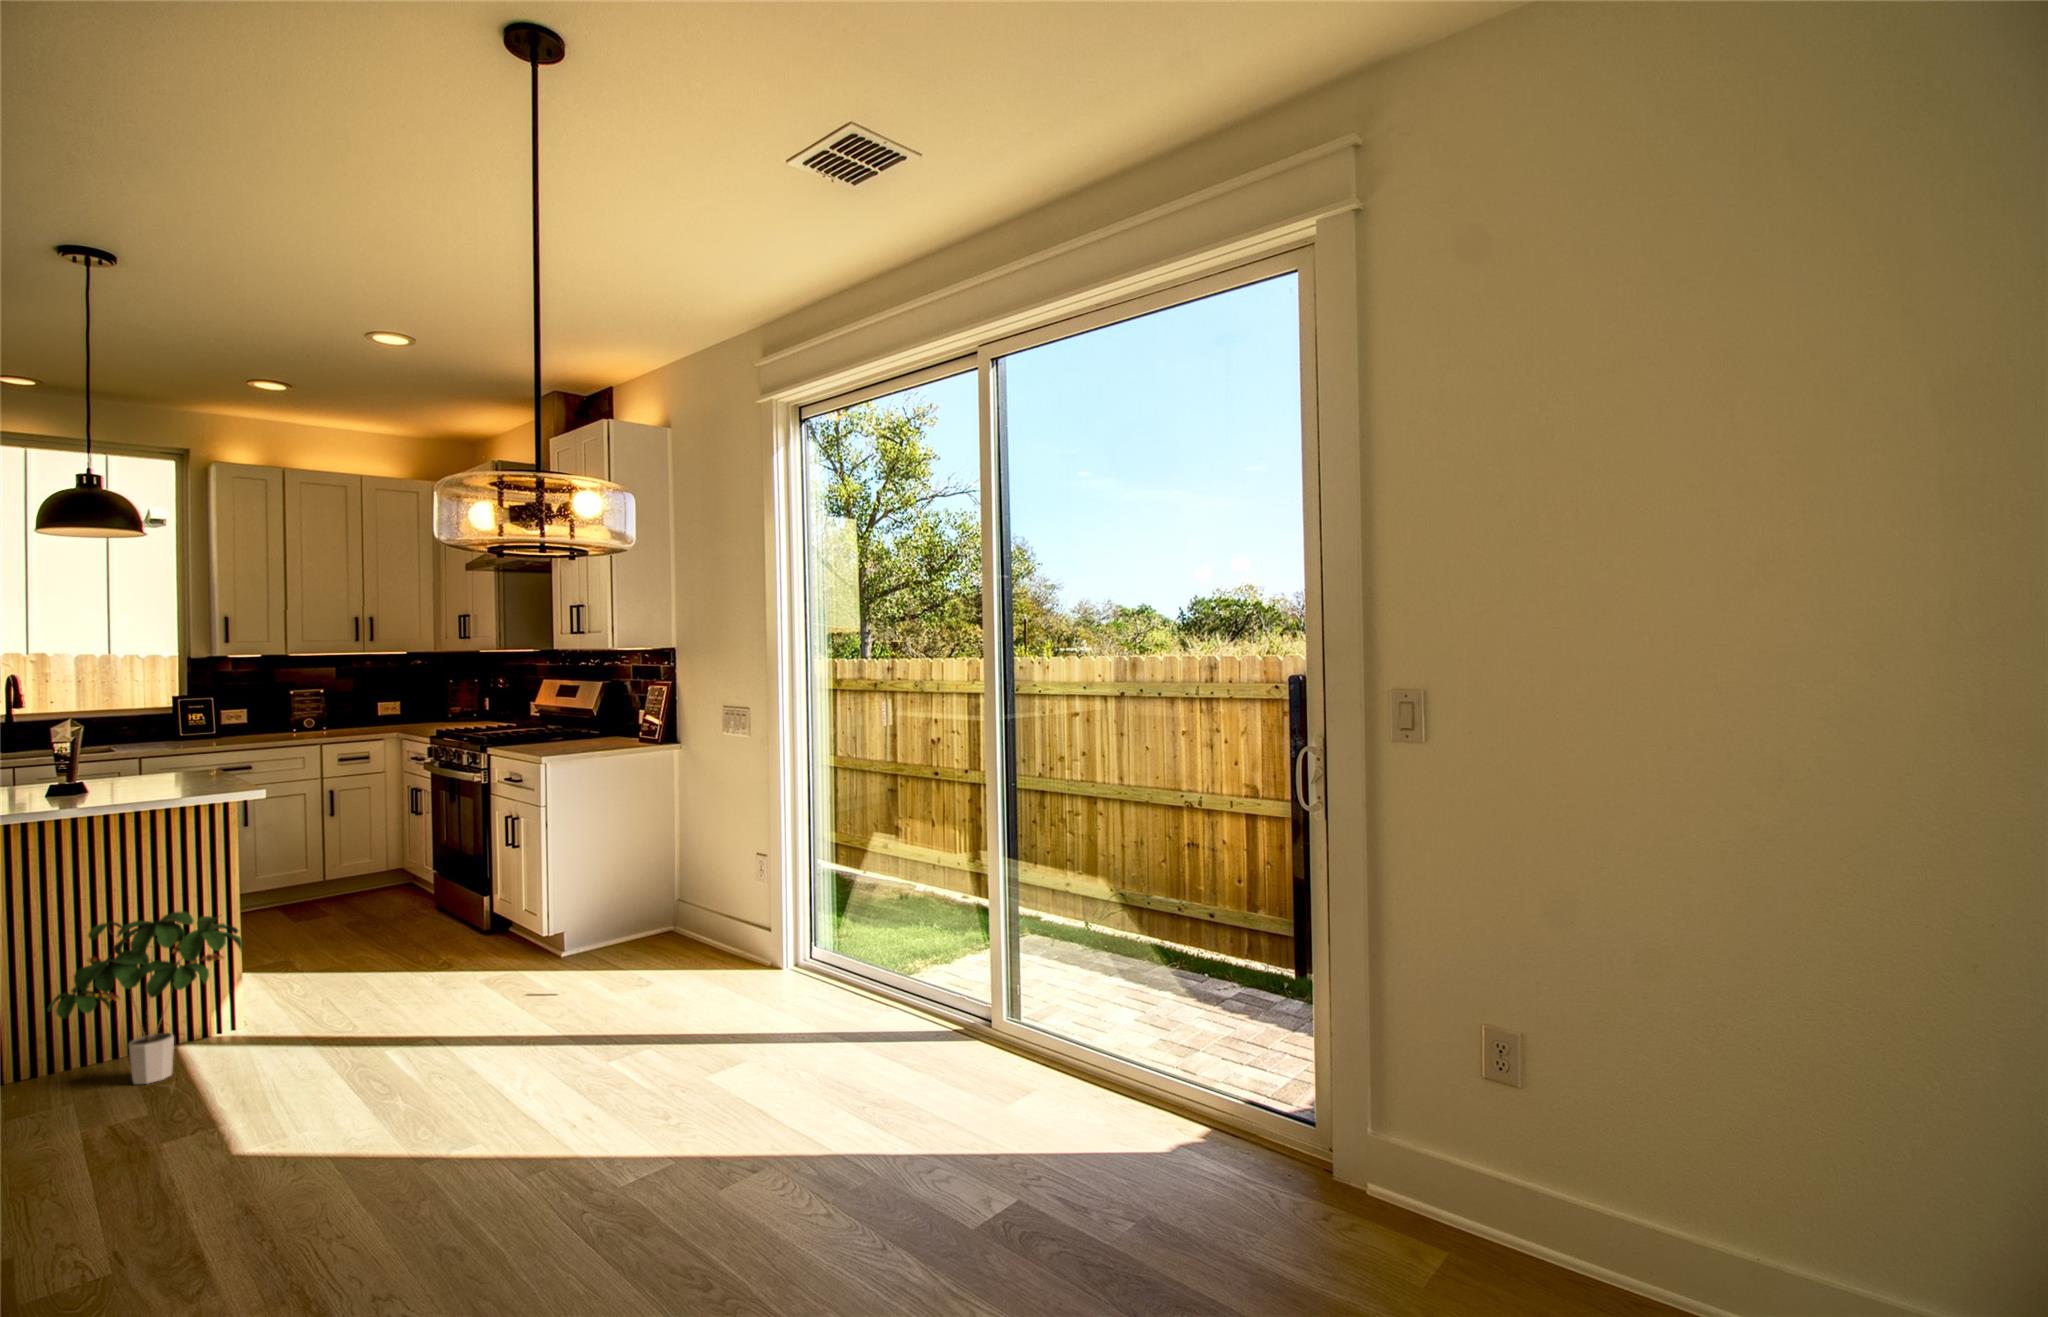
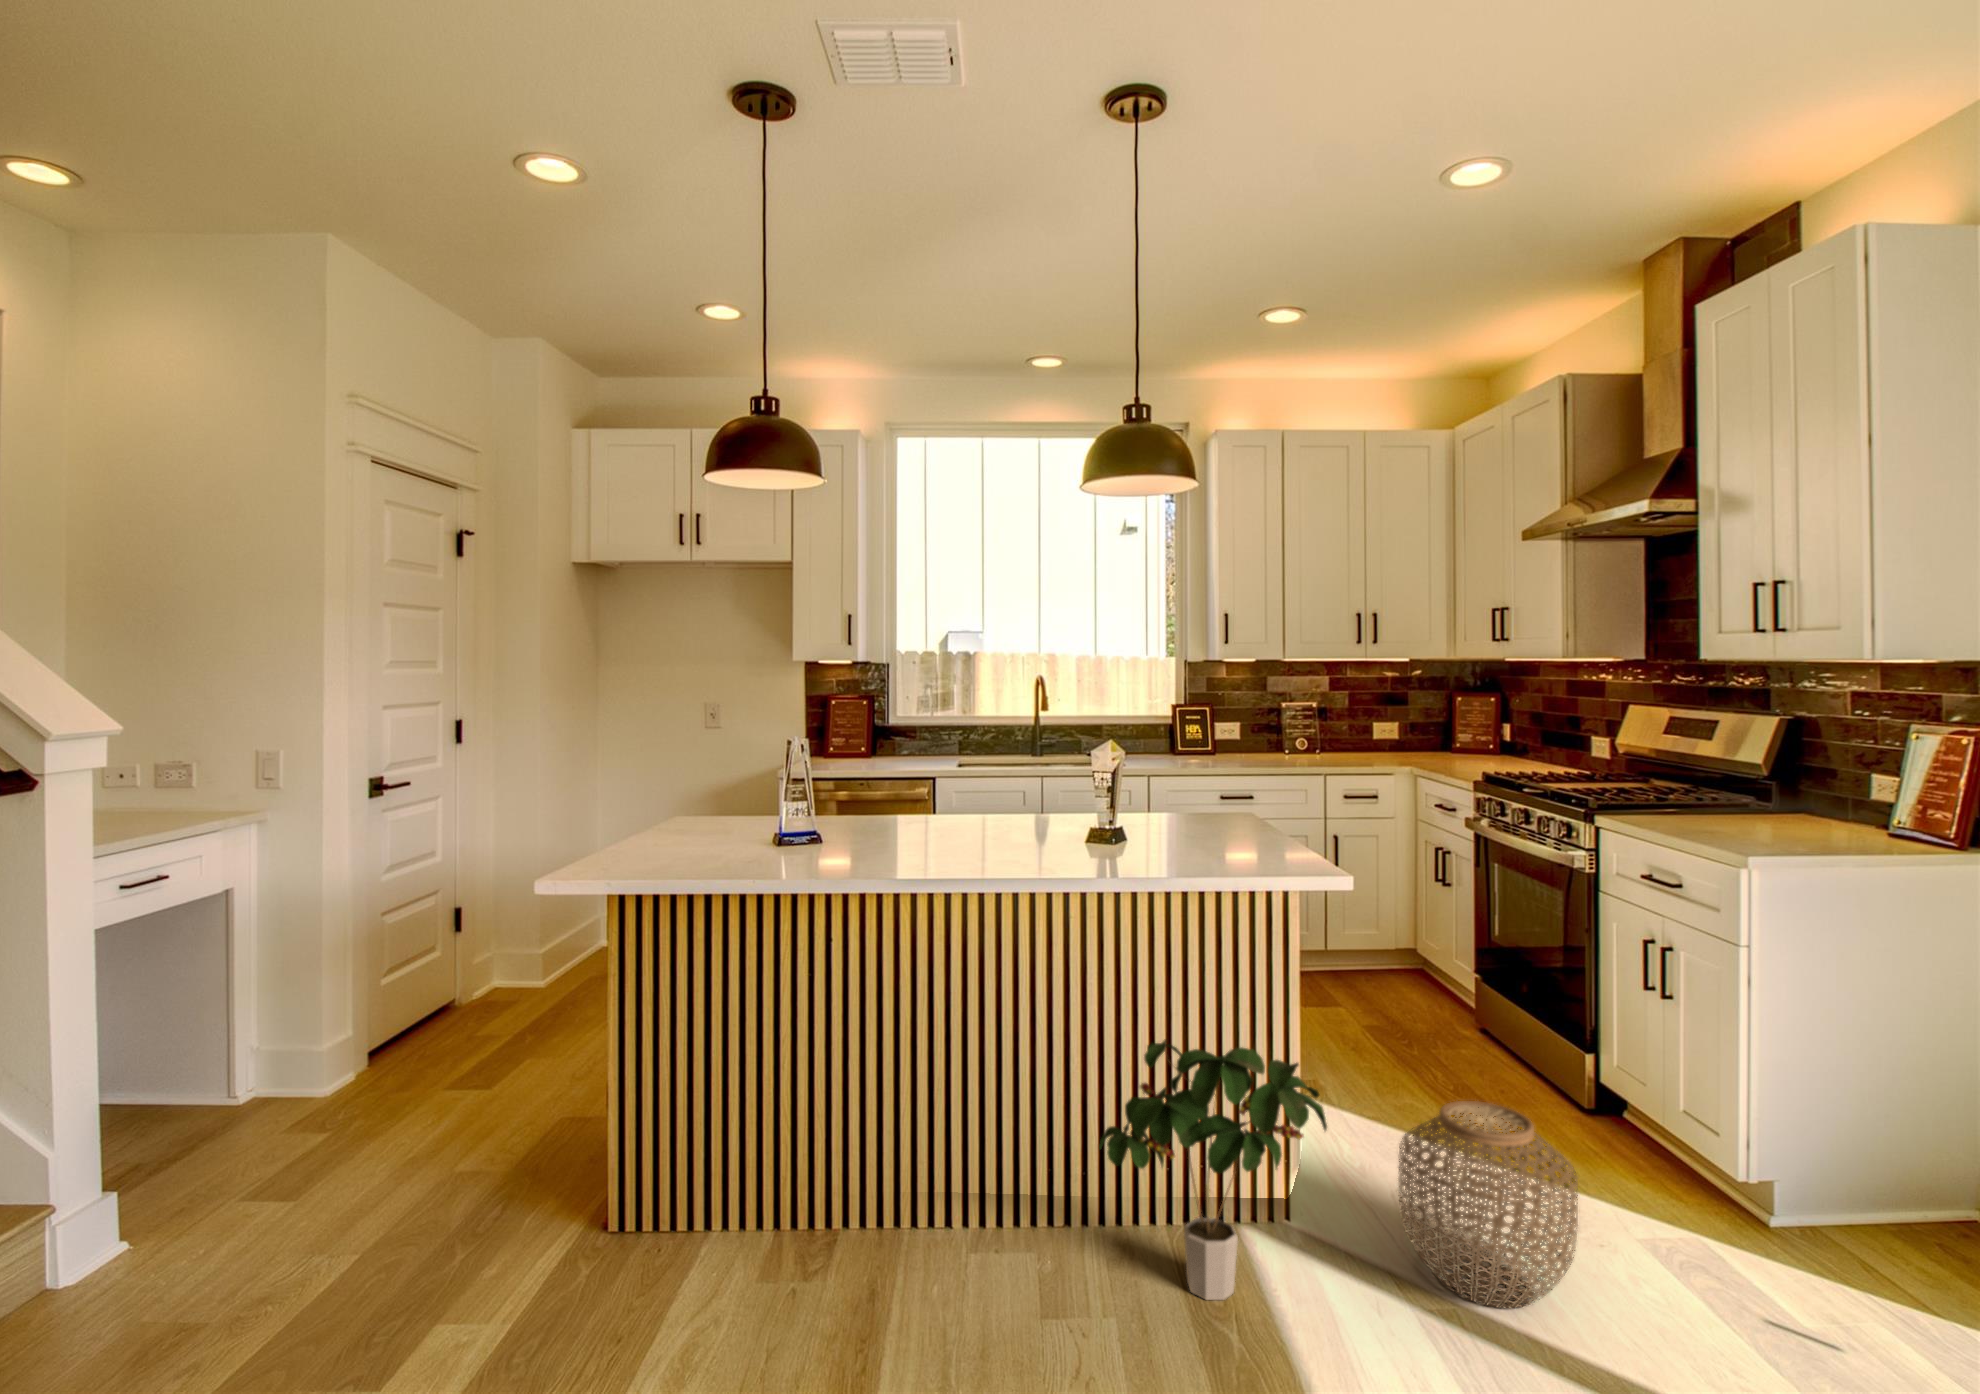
woven basket: none [307,917,422,1032] -> present [1399,1101,1578,1308]

